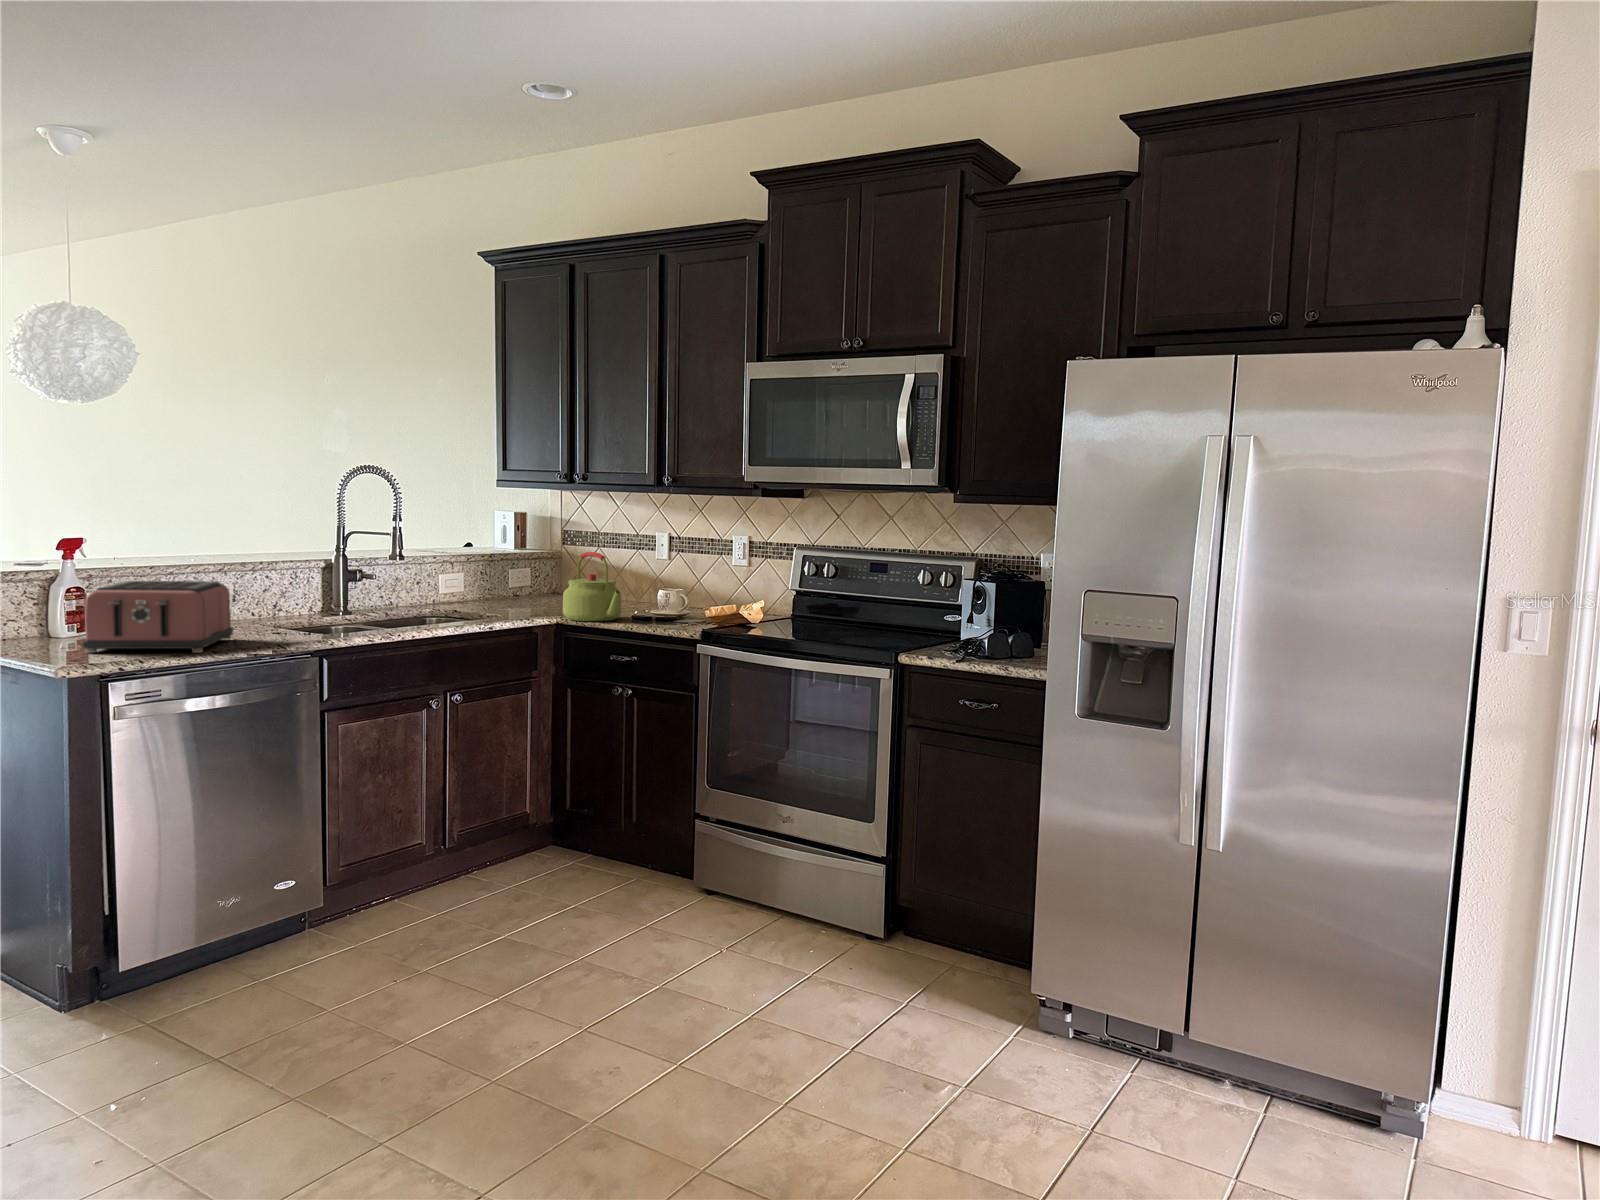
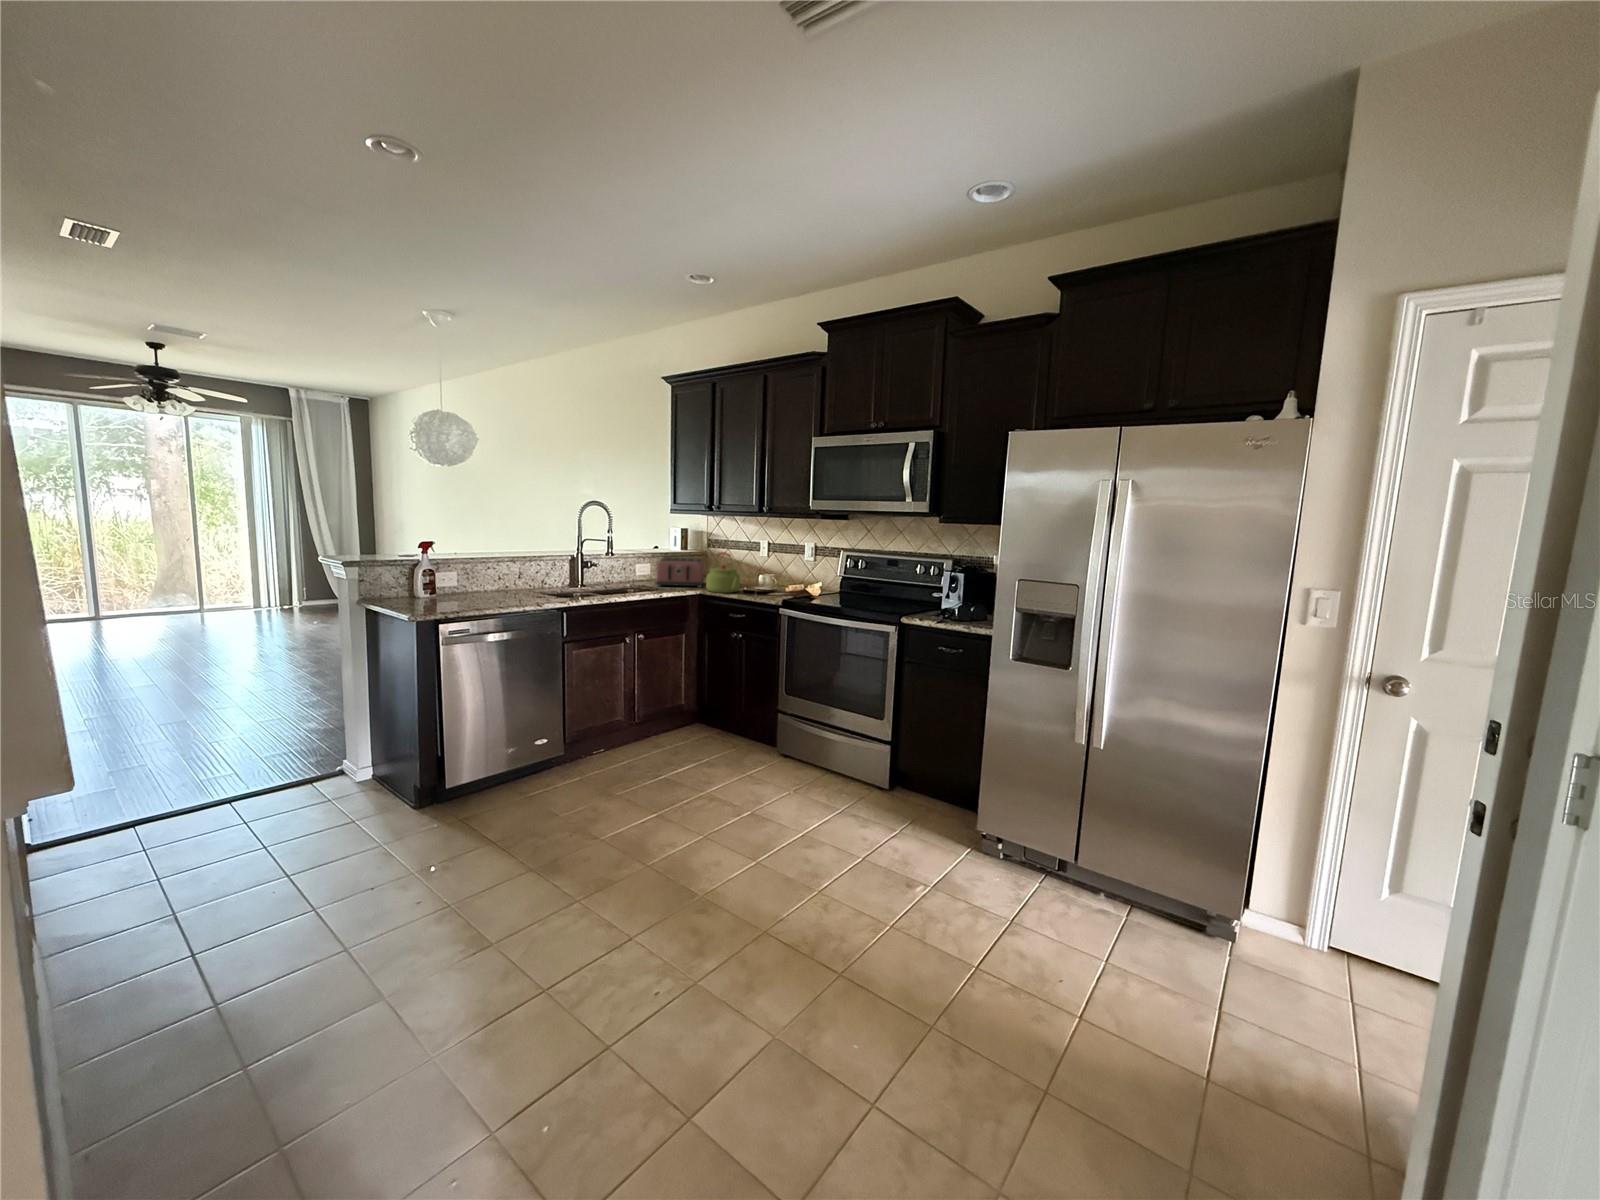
toaster: present [83,581,233,653] -> present [656,557,704,587]

